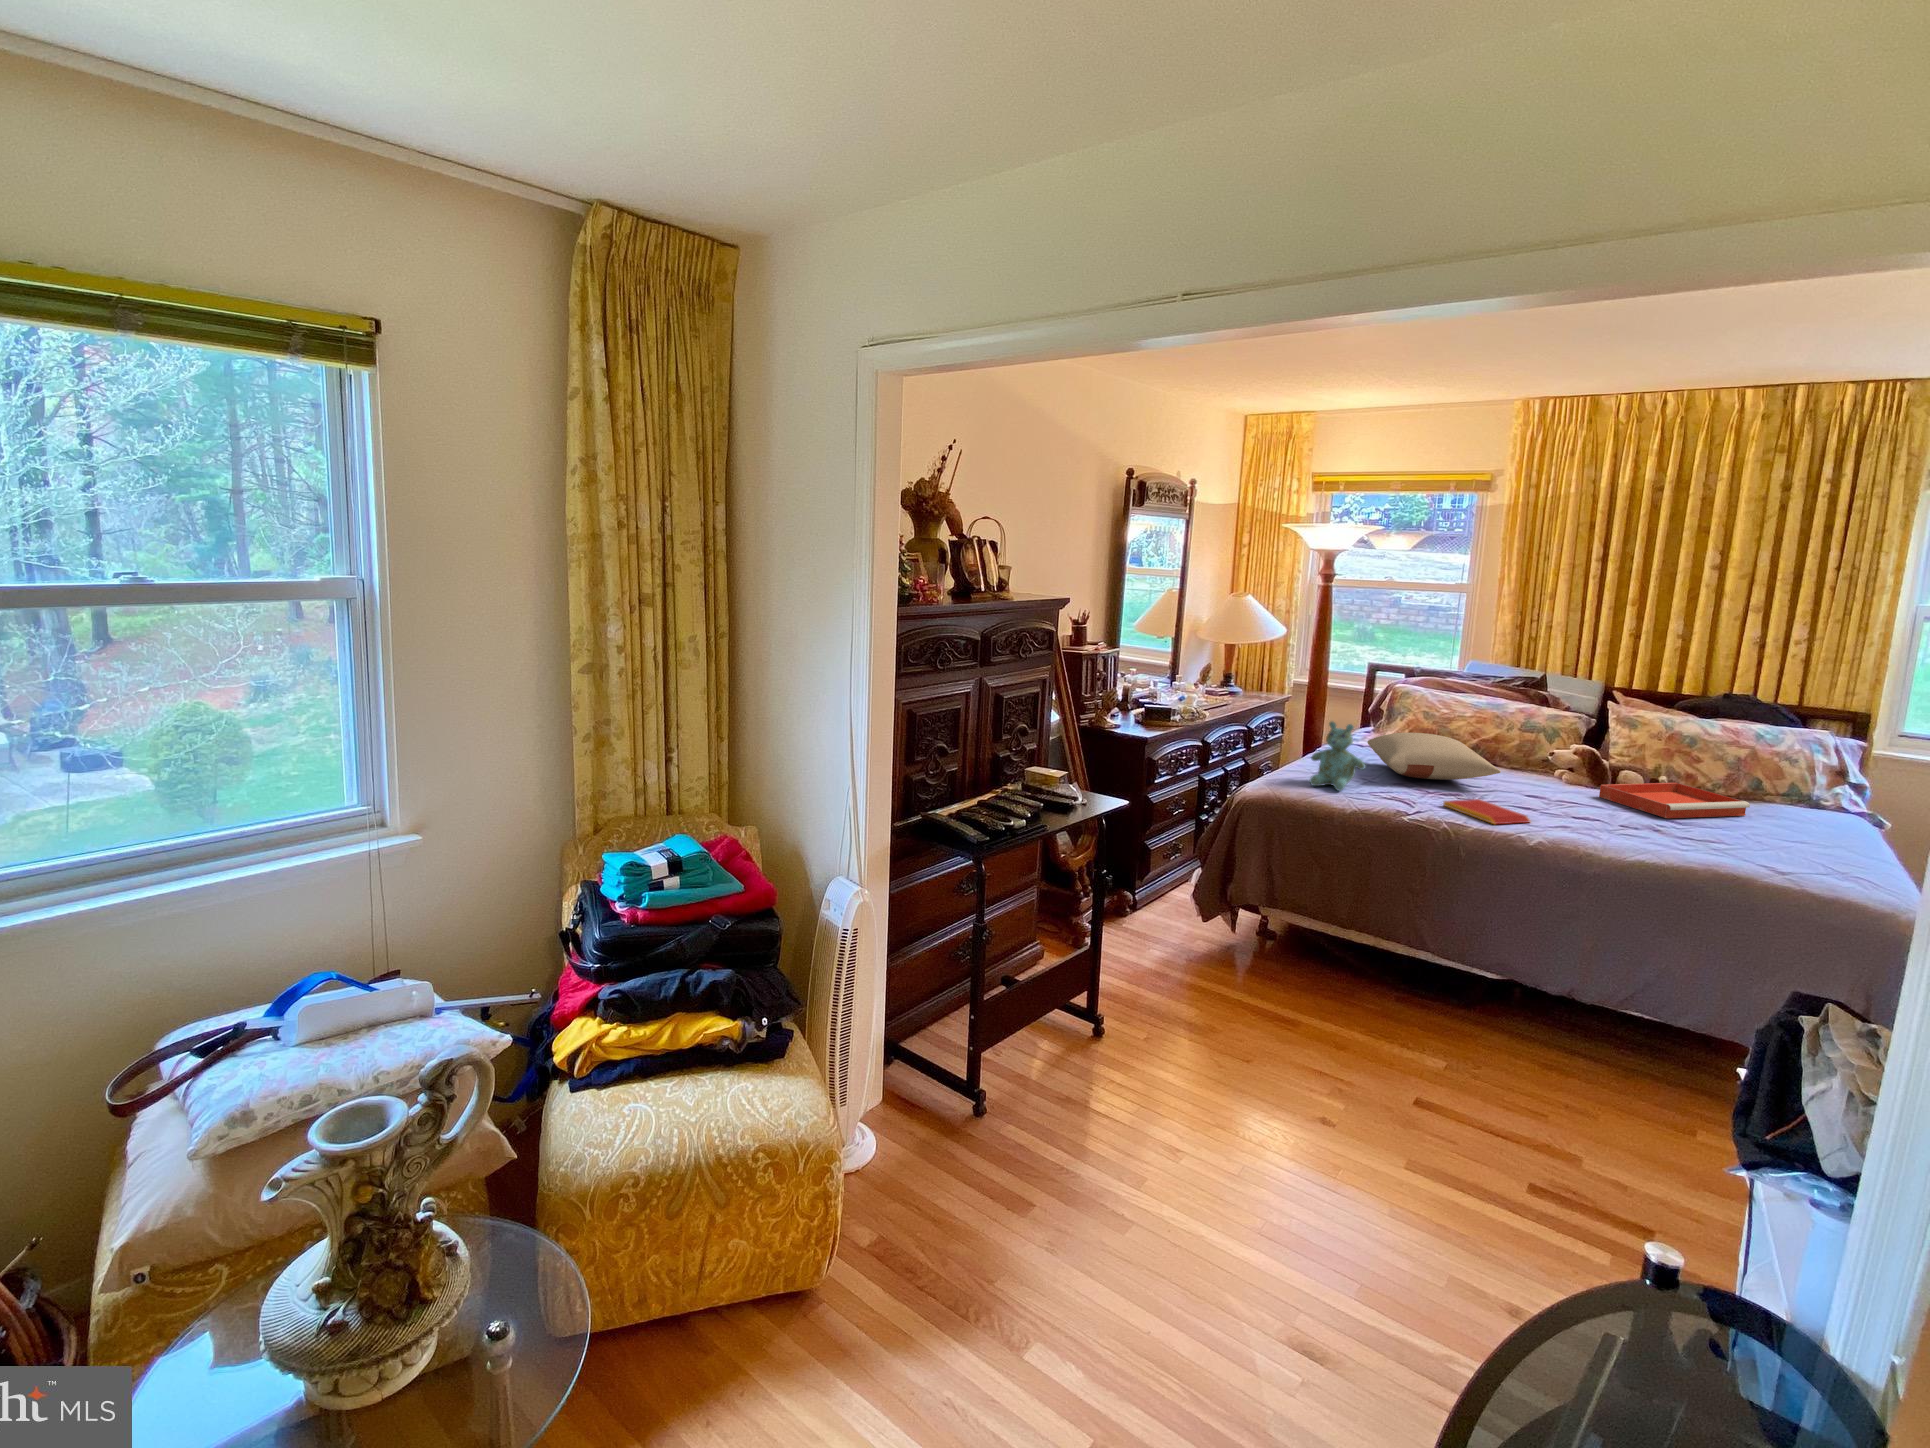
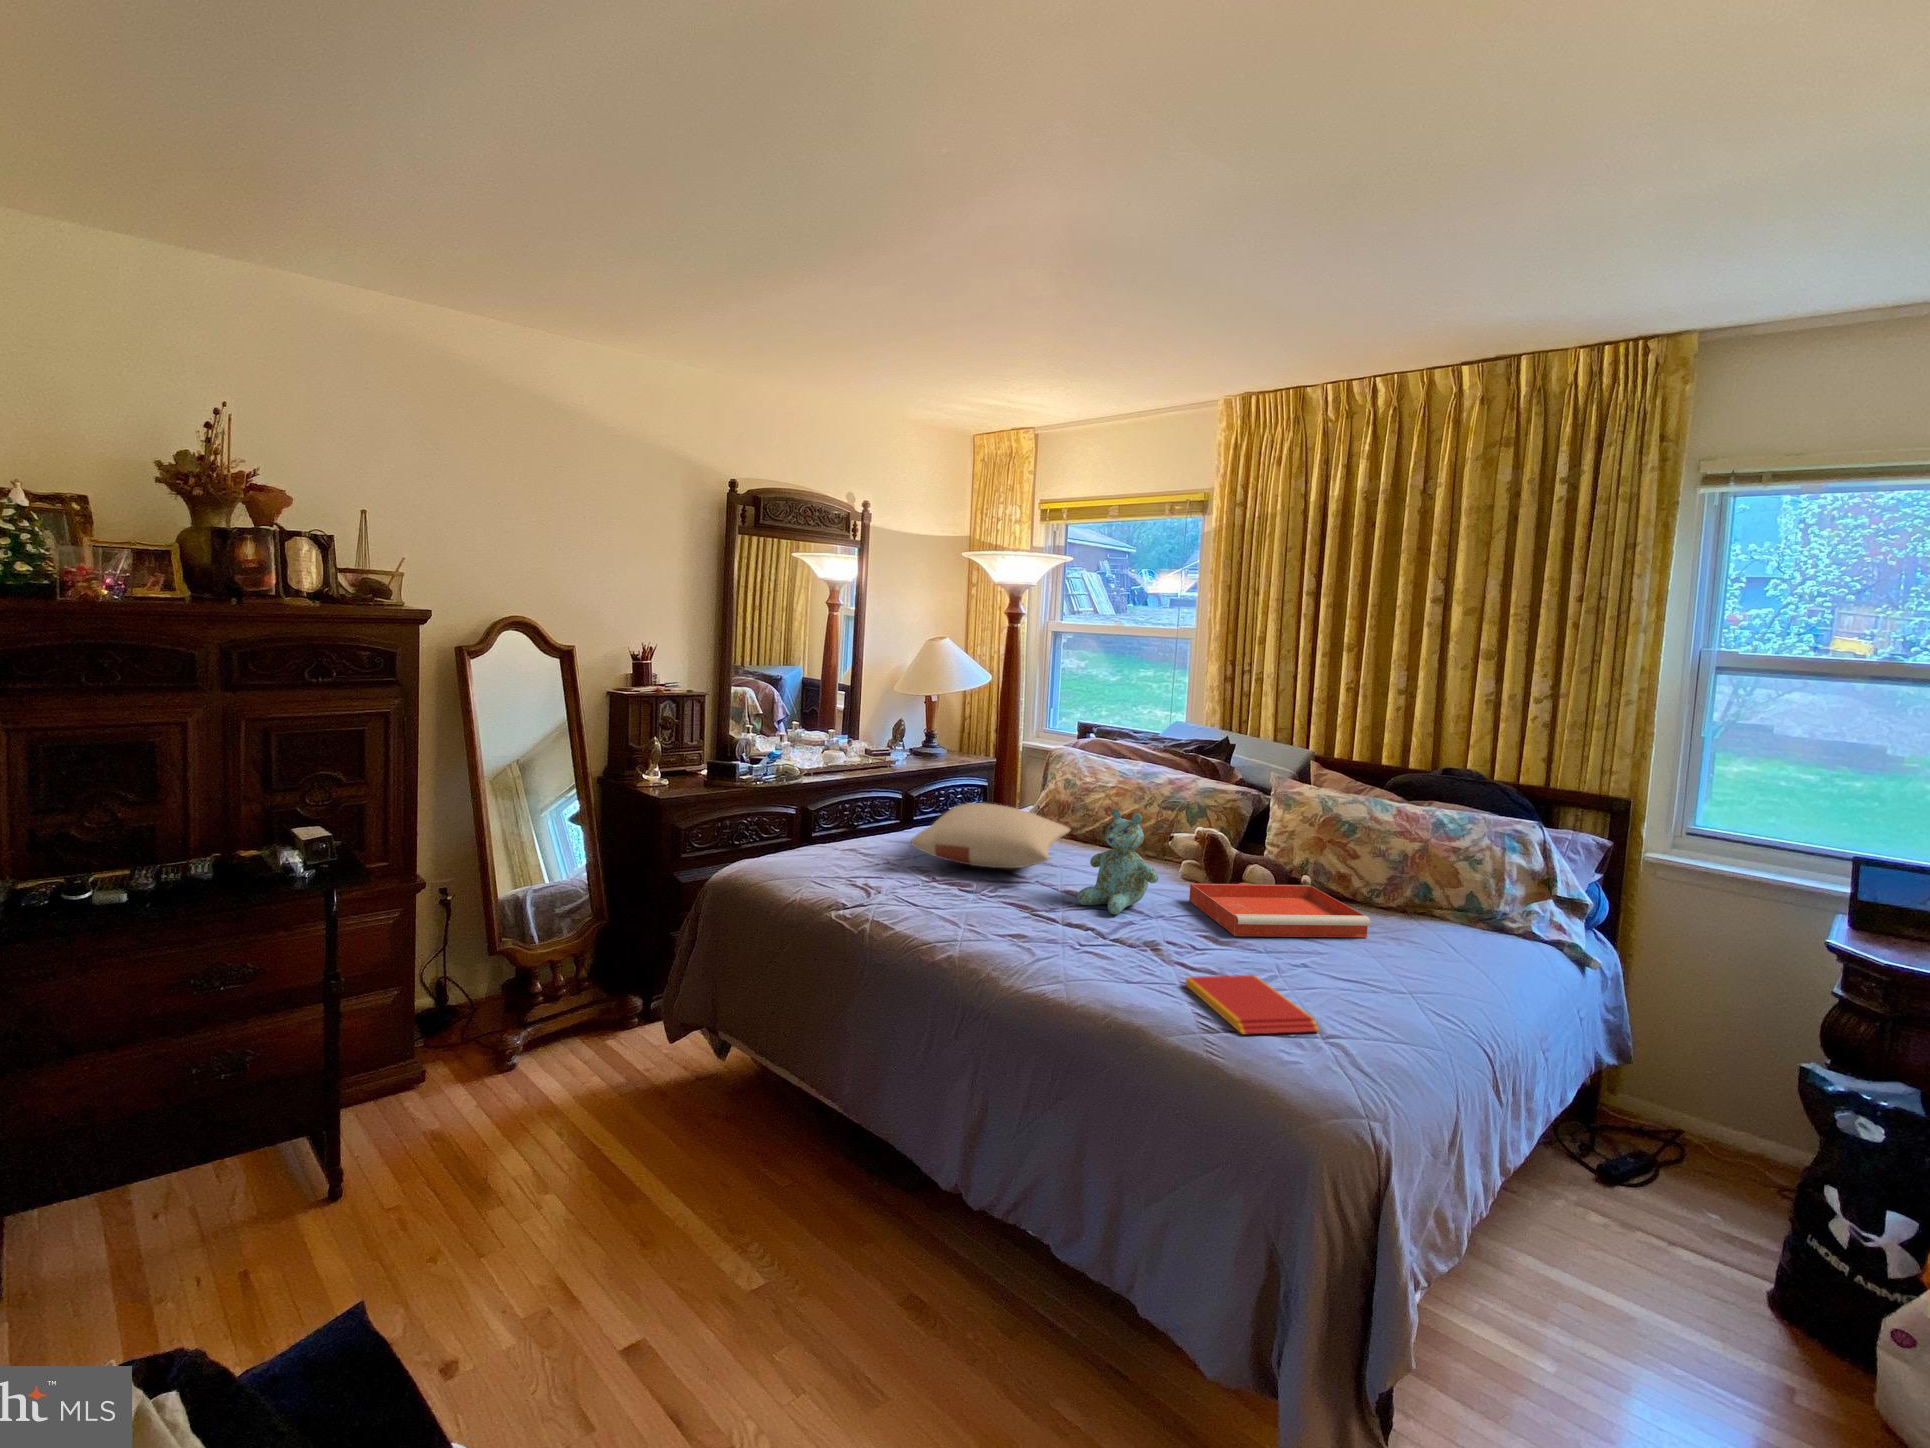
stuffed bear: present [1310,722,1365,791] -> present [1077,809,1158,914]
book: present [1443,799,1530,824] -> present [1185,975,1319,1034]

